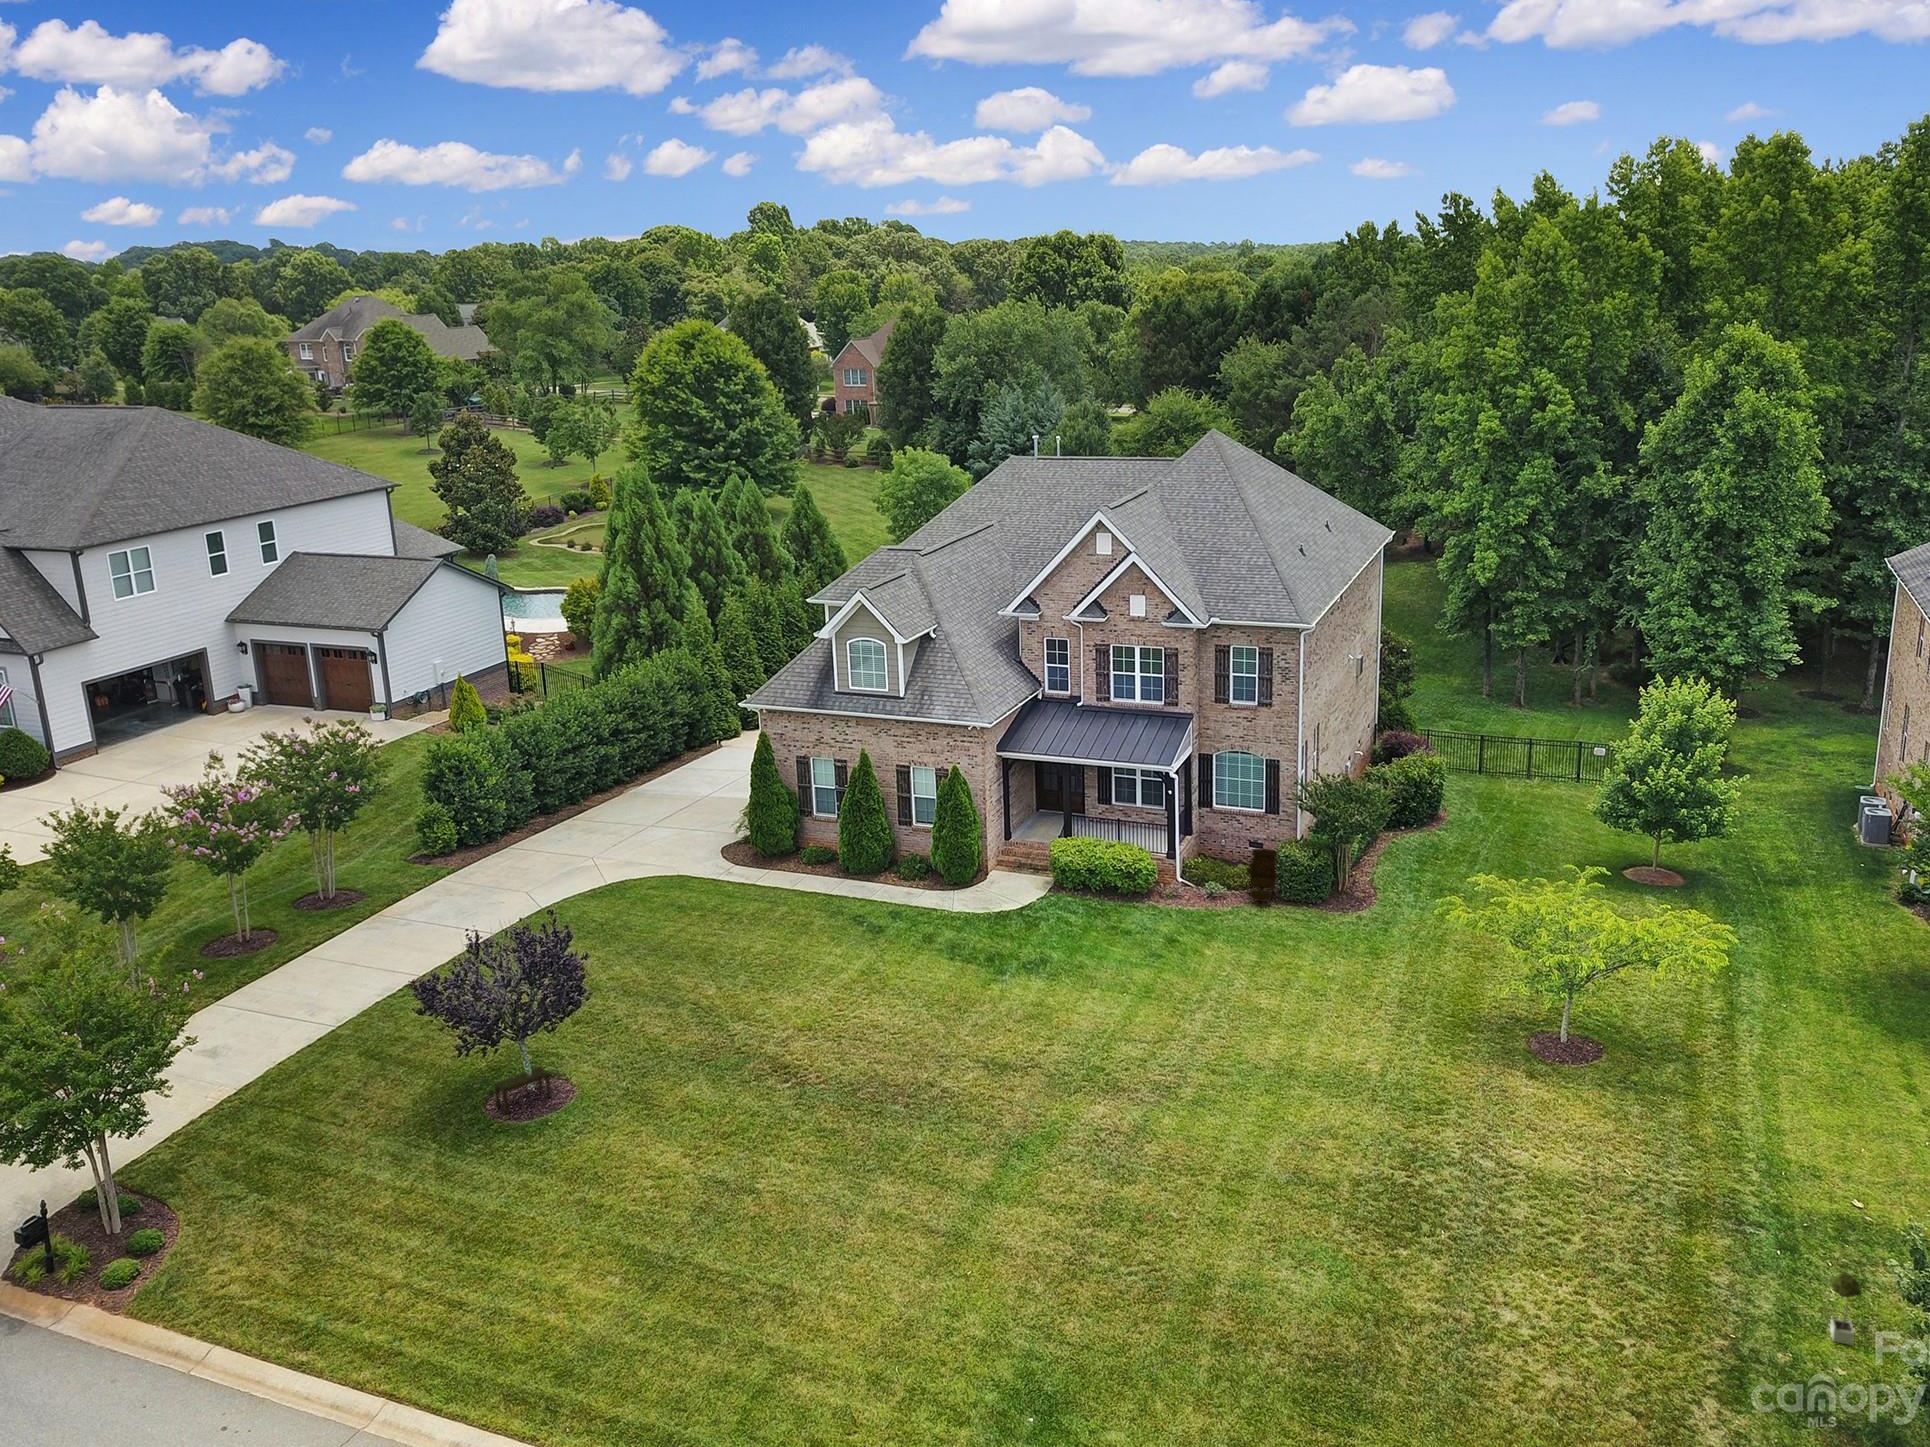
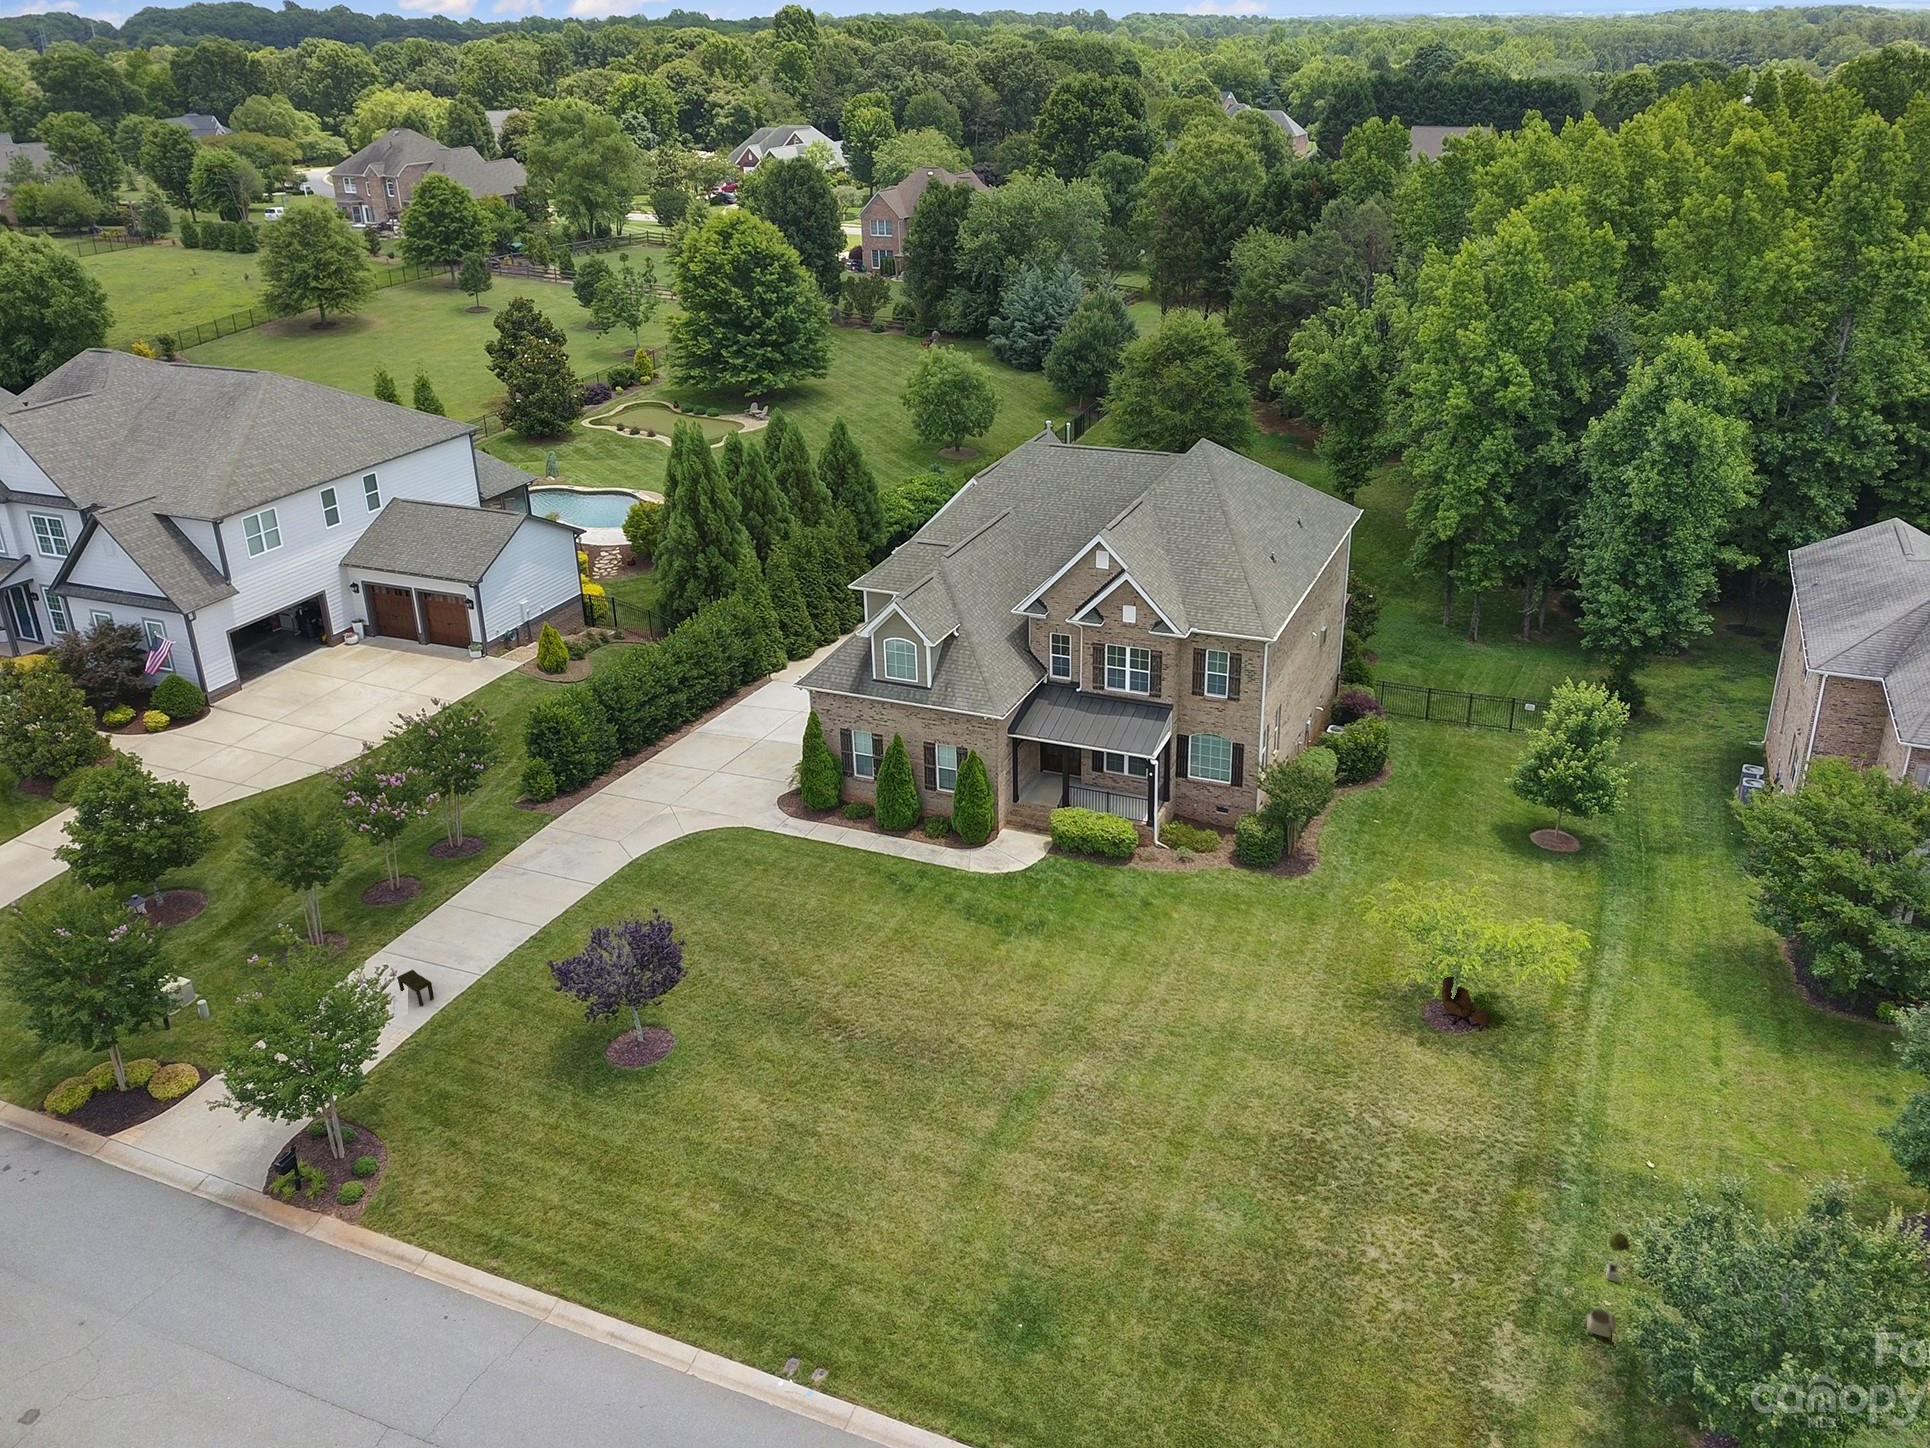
lounge chair: present [1246,848,1279,904] -> present [1442,977,1491,1031]
bench: present [494,1066,551,1114] -> present [397,970,434,1006]
basket: none [1818,1375,1873,1418] -> present [1587,1309,1618,1338]

